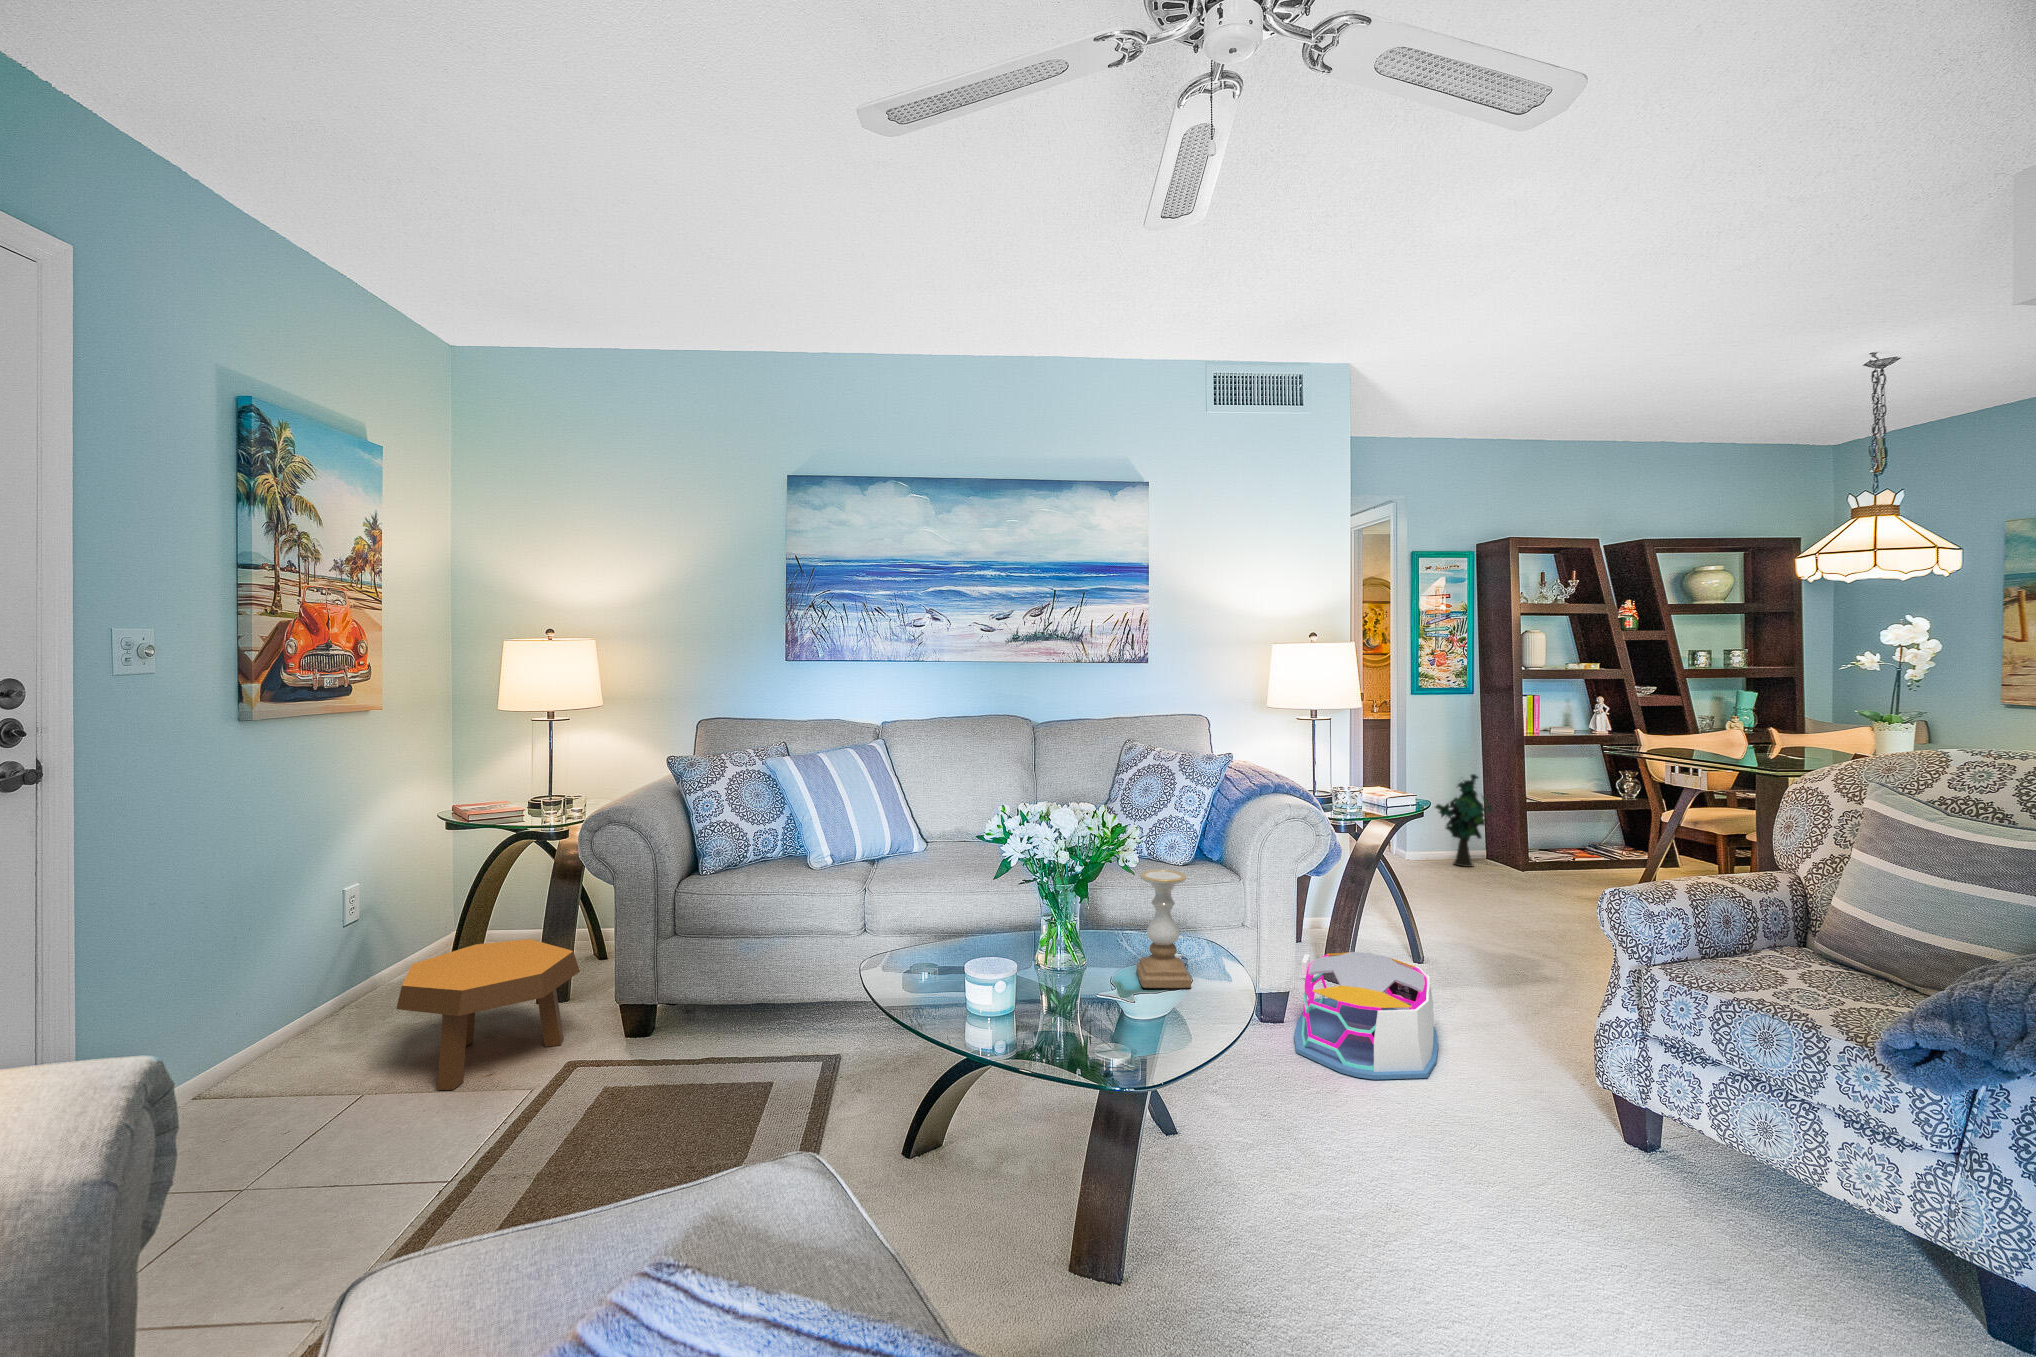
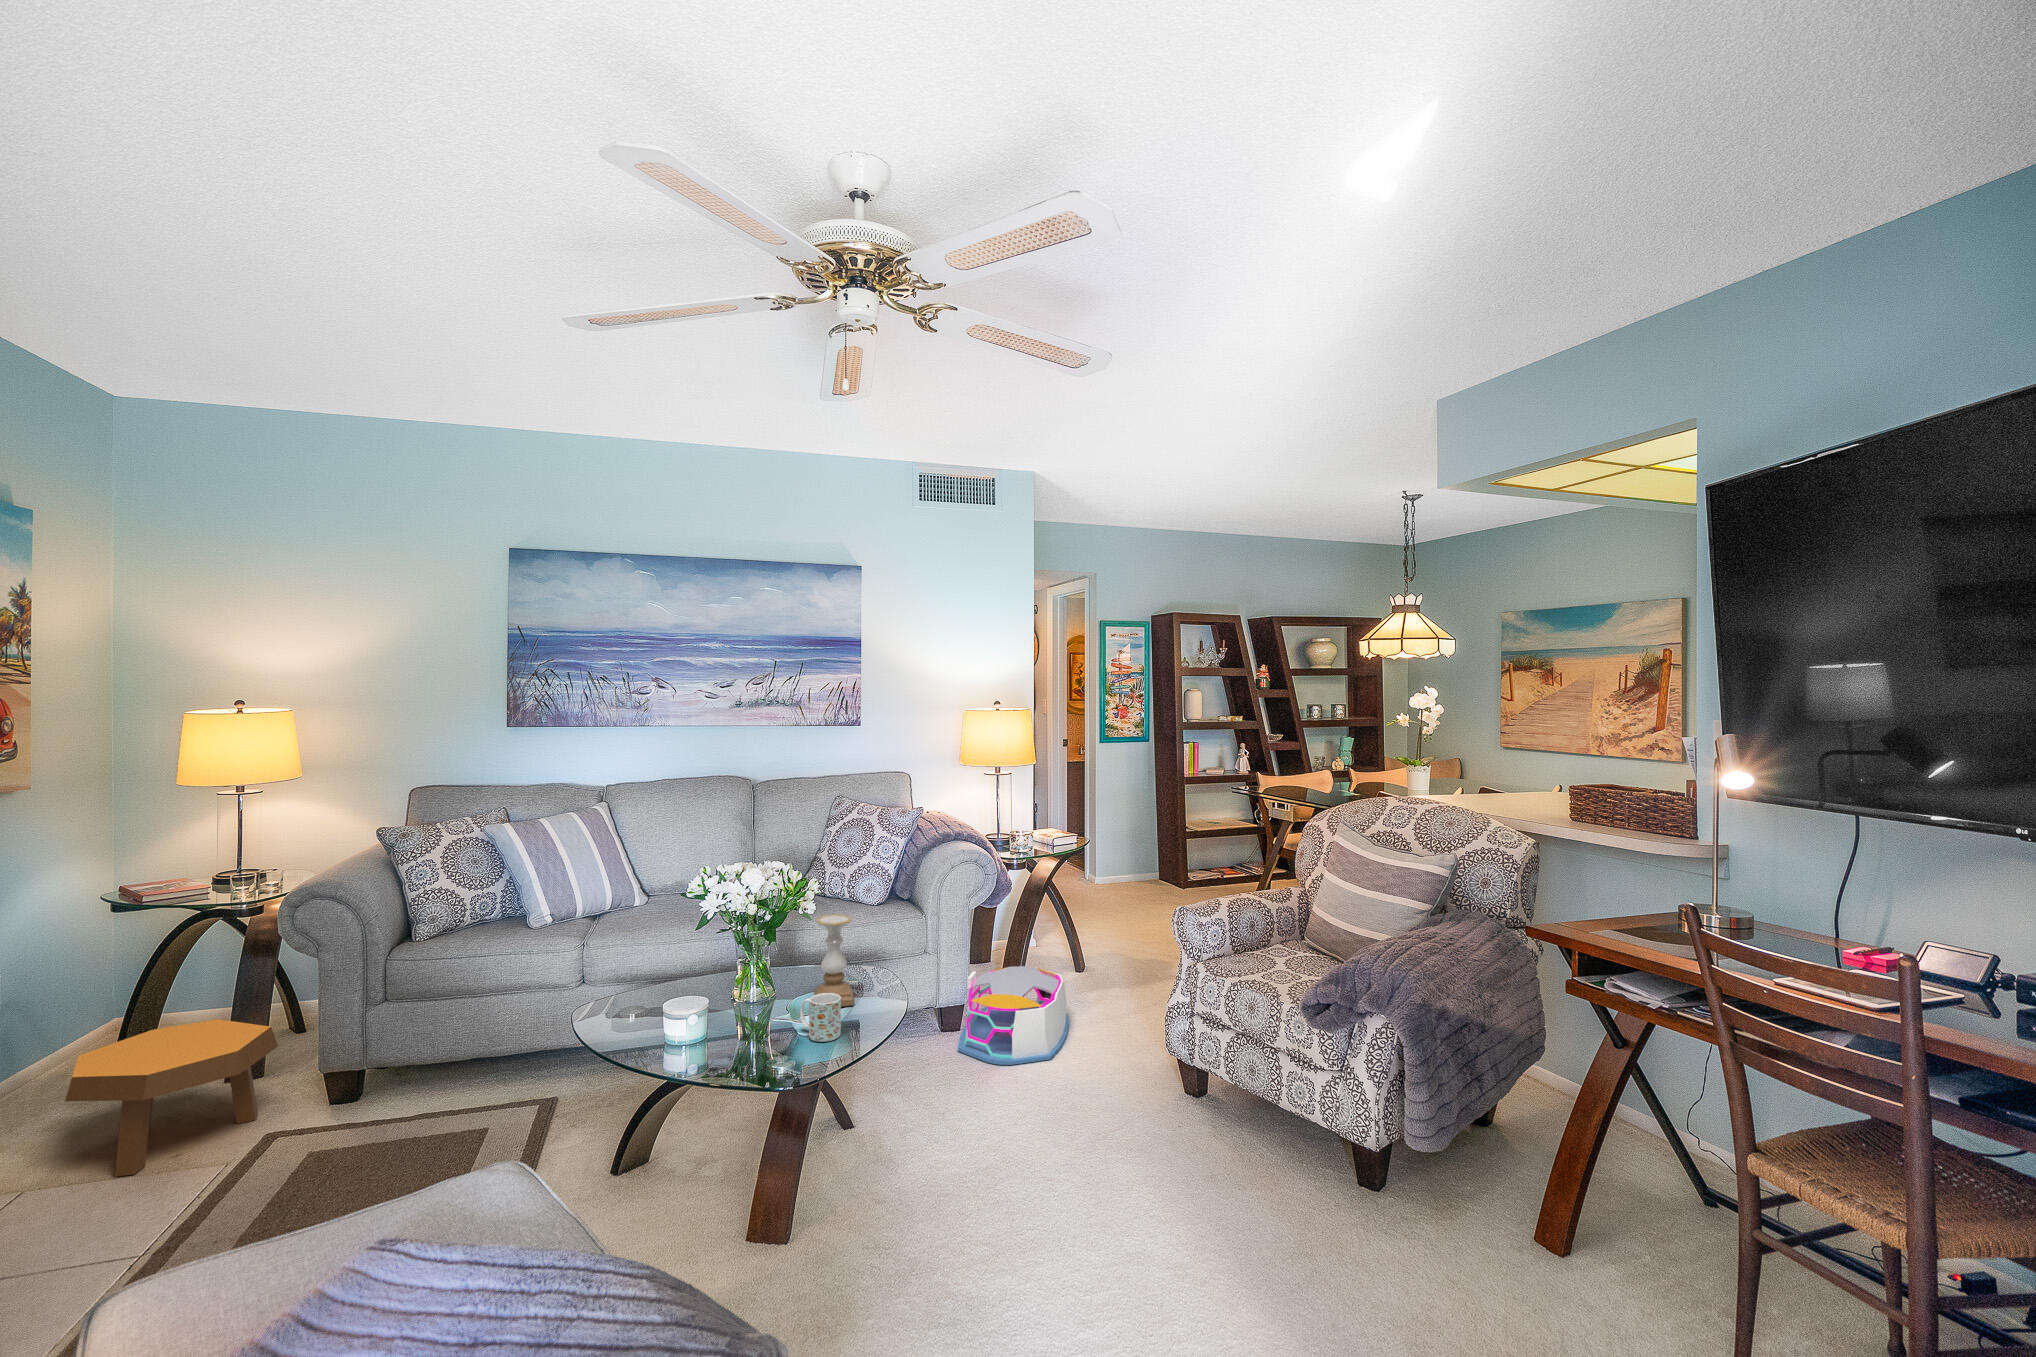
decorative plant: present [1435,774,1492,867] -> none [1117,808,1162,886]
mug: none [1131,970,1186,1034] -> present [800,993,841,1042]

